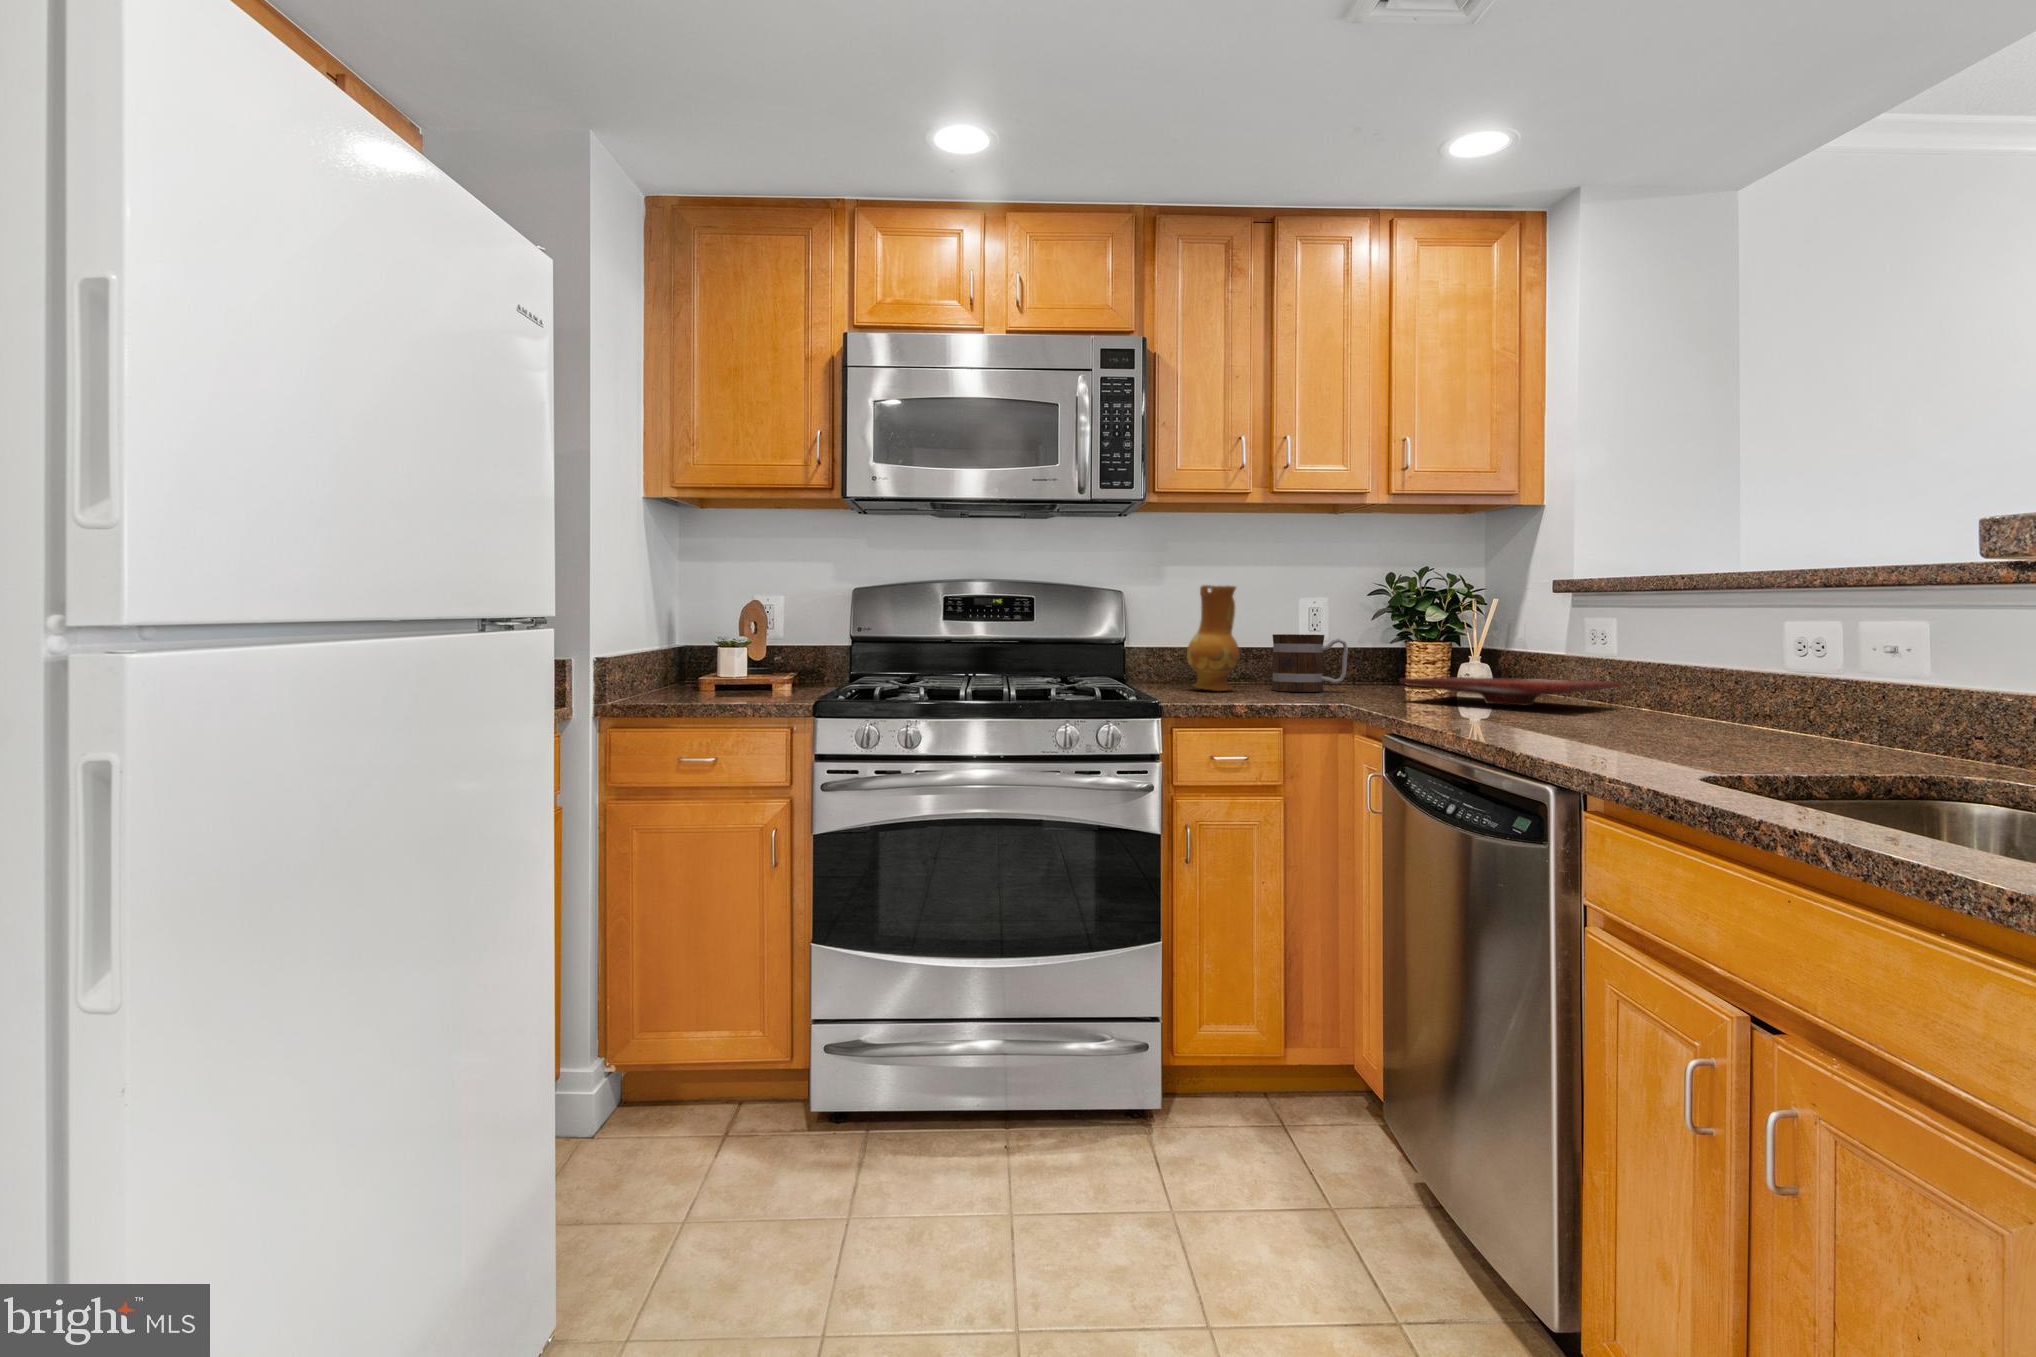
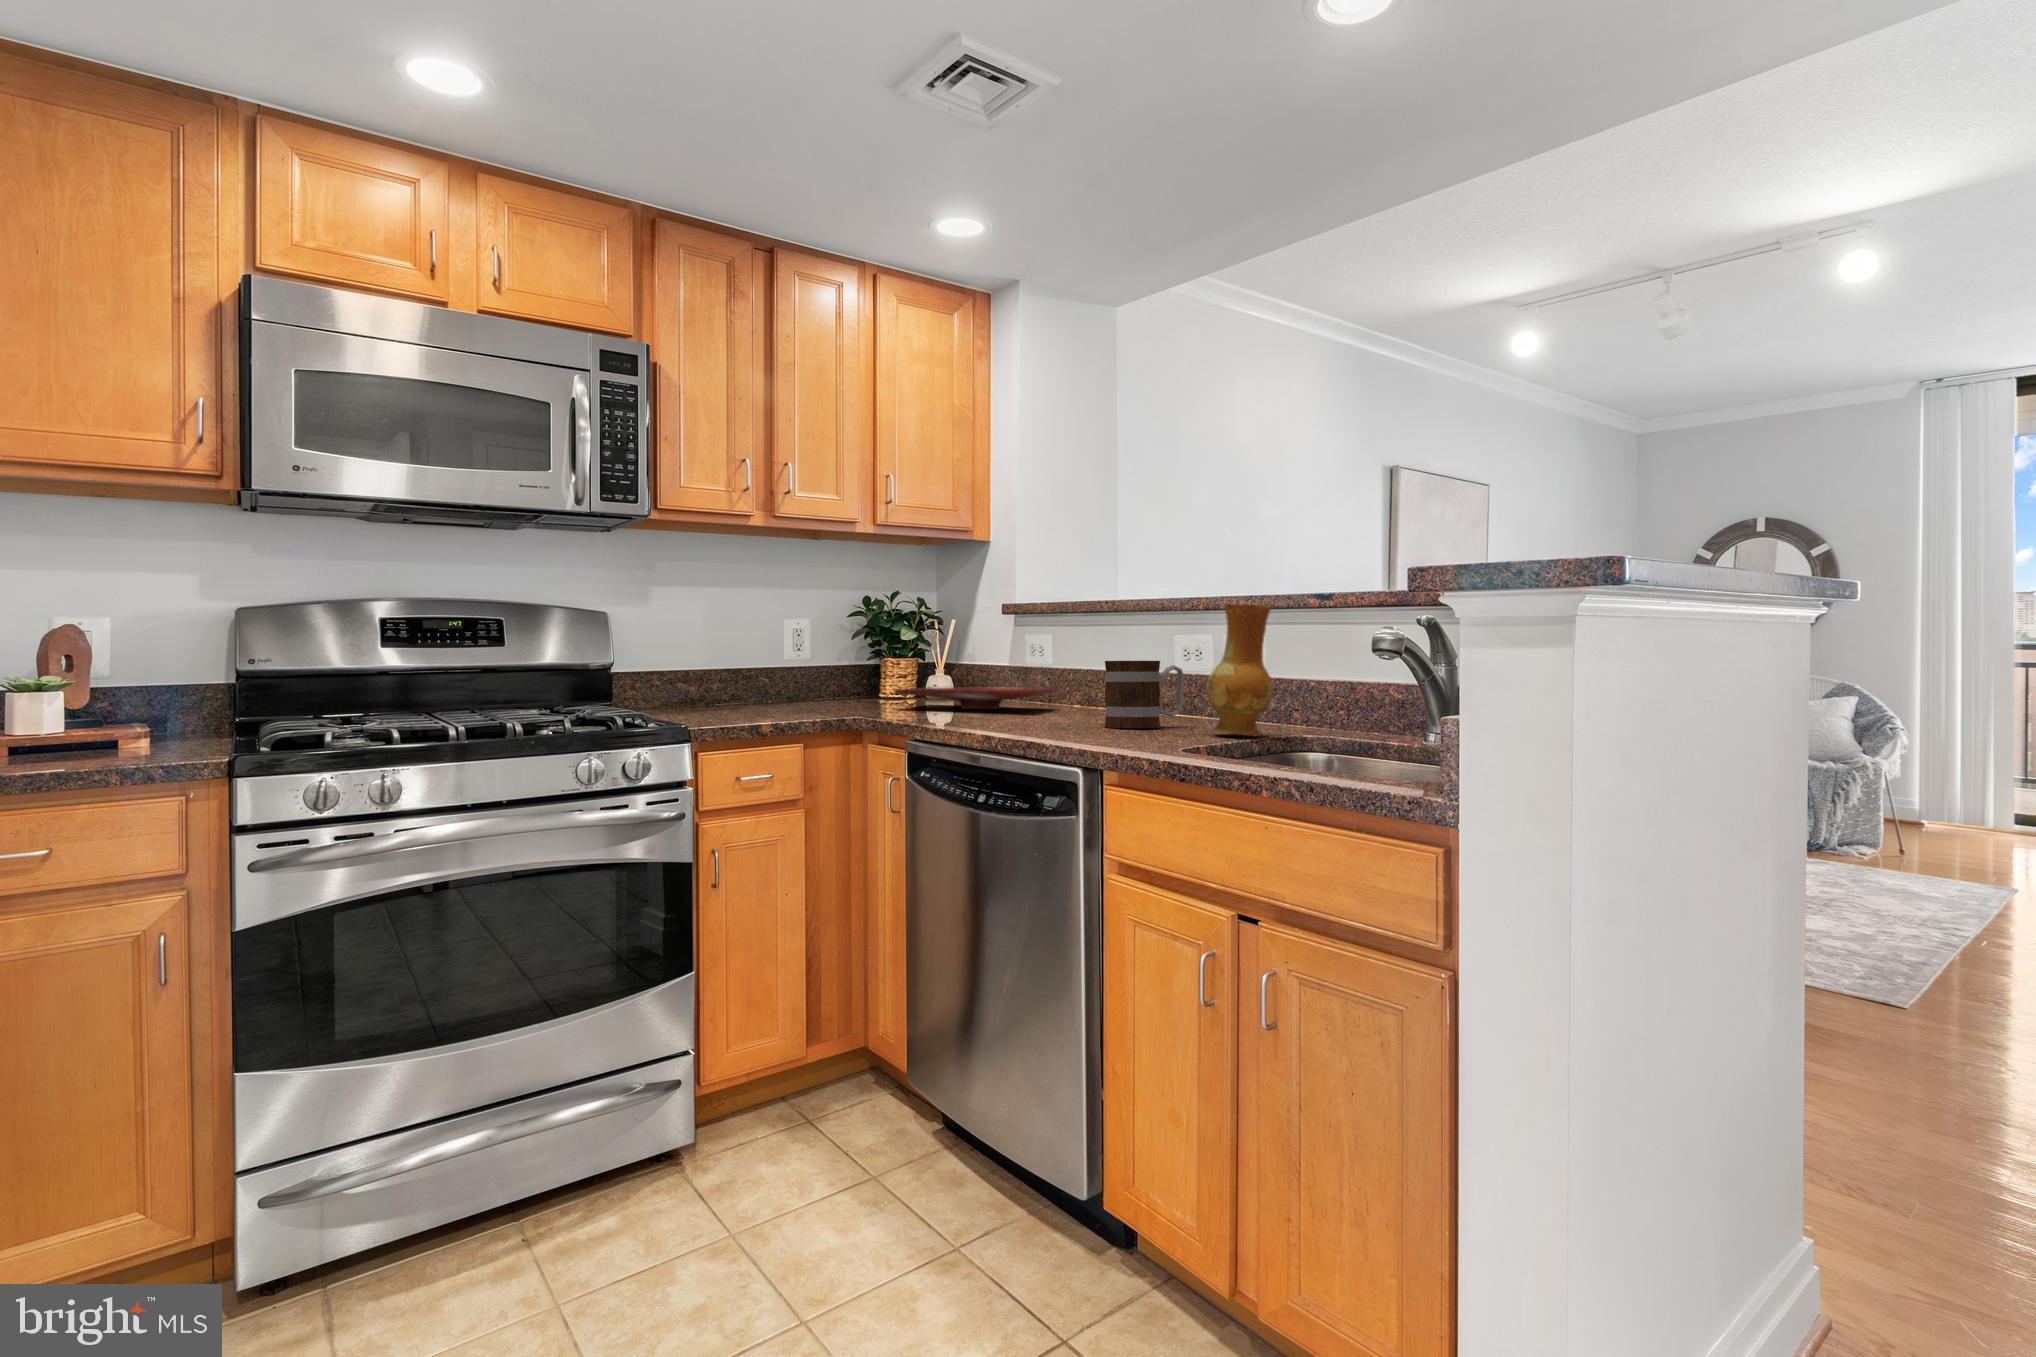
ceramic jug: present [1187,585,1240,691] -> present [1207,603,1273,736]
mug: present [1271,634,1348,692] -> present [1105,661,1184,728]

